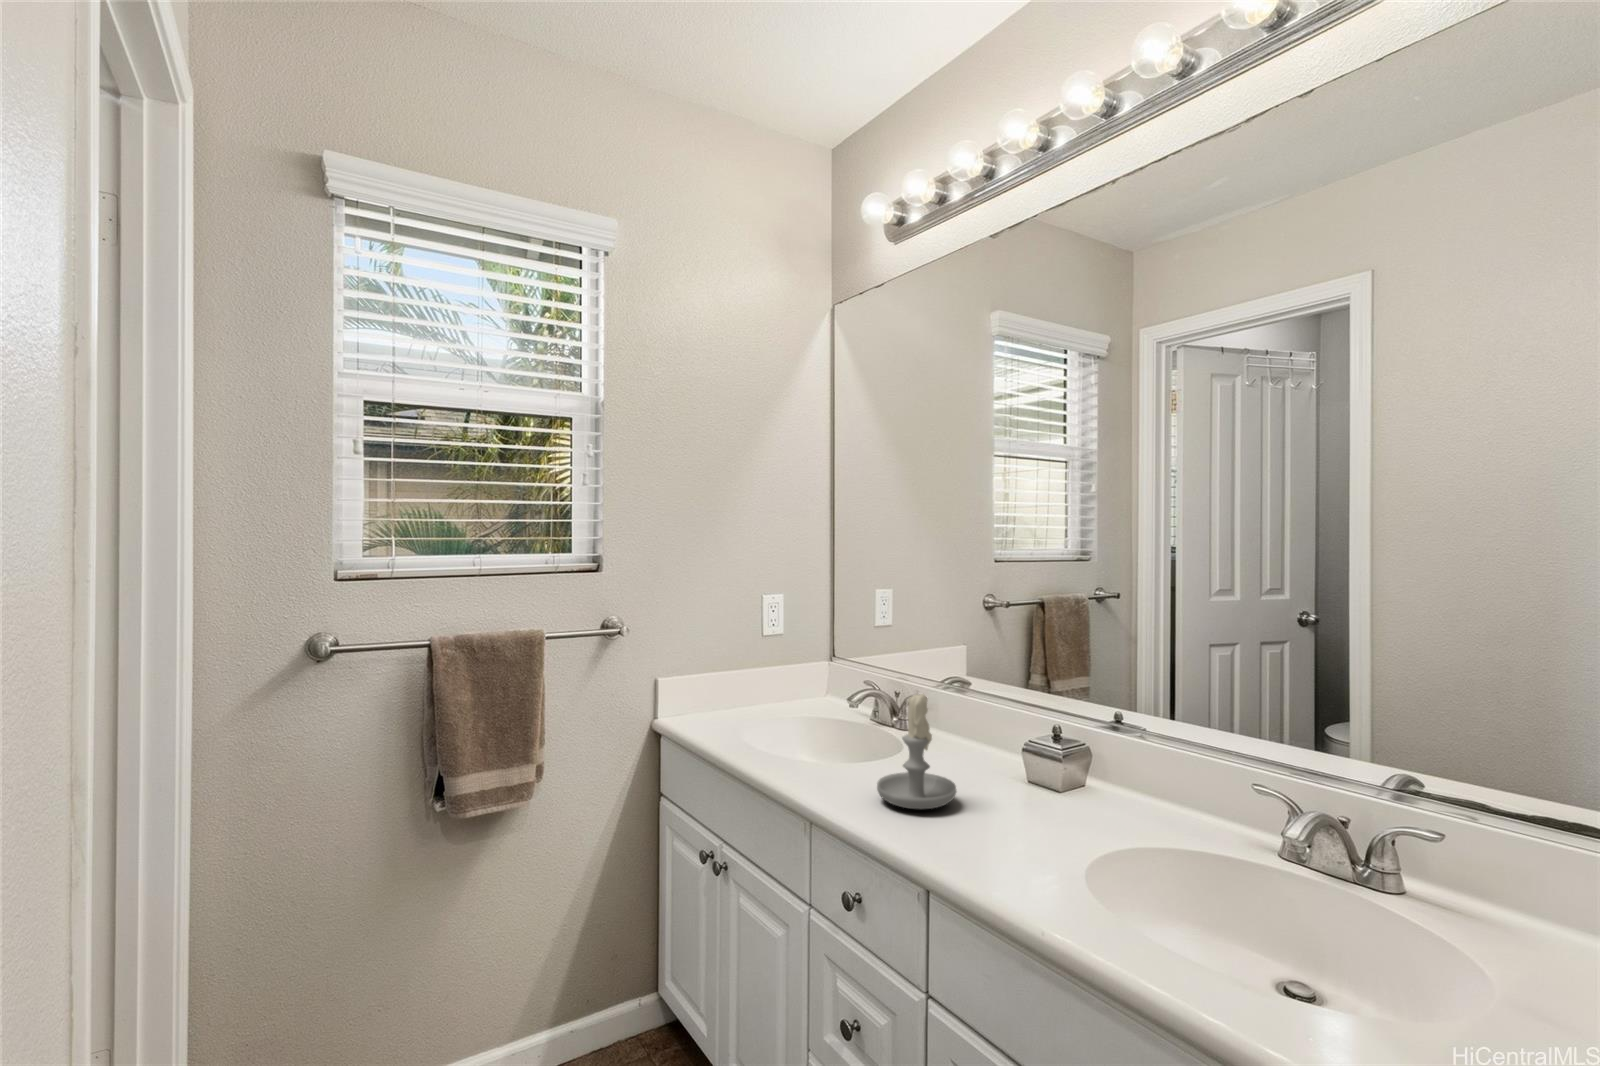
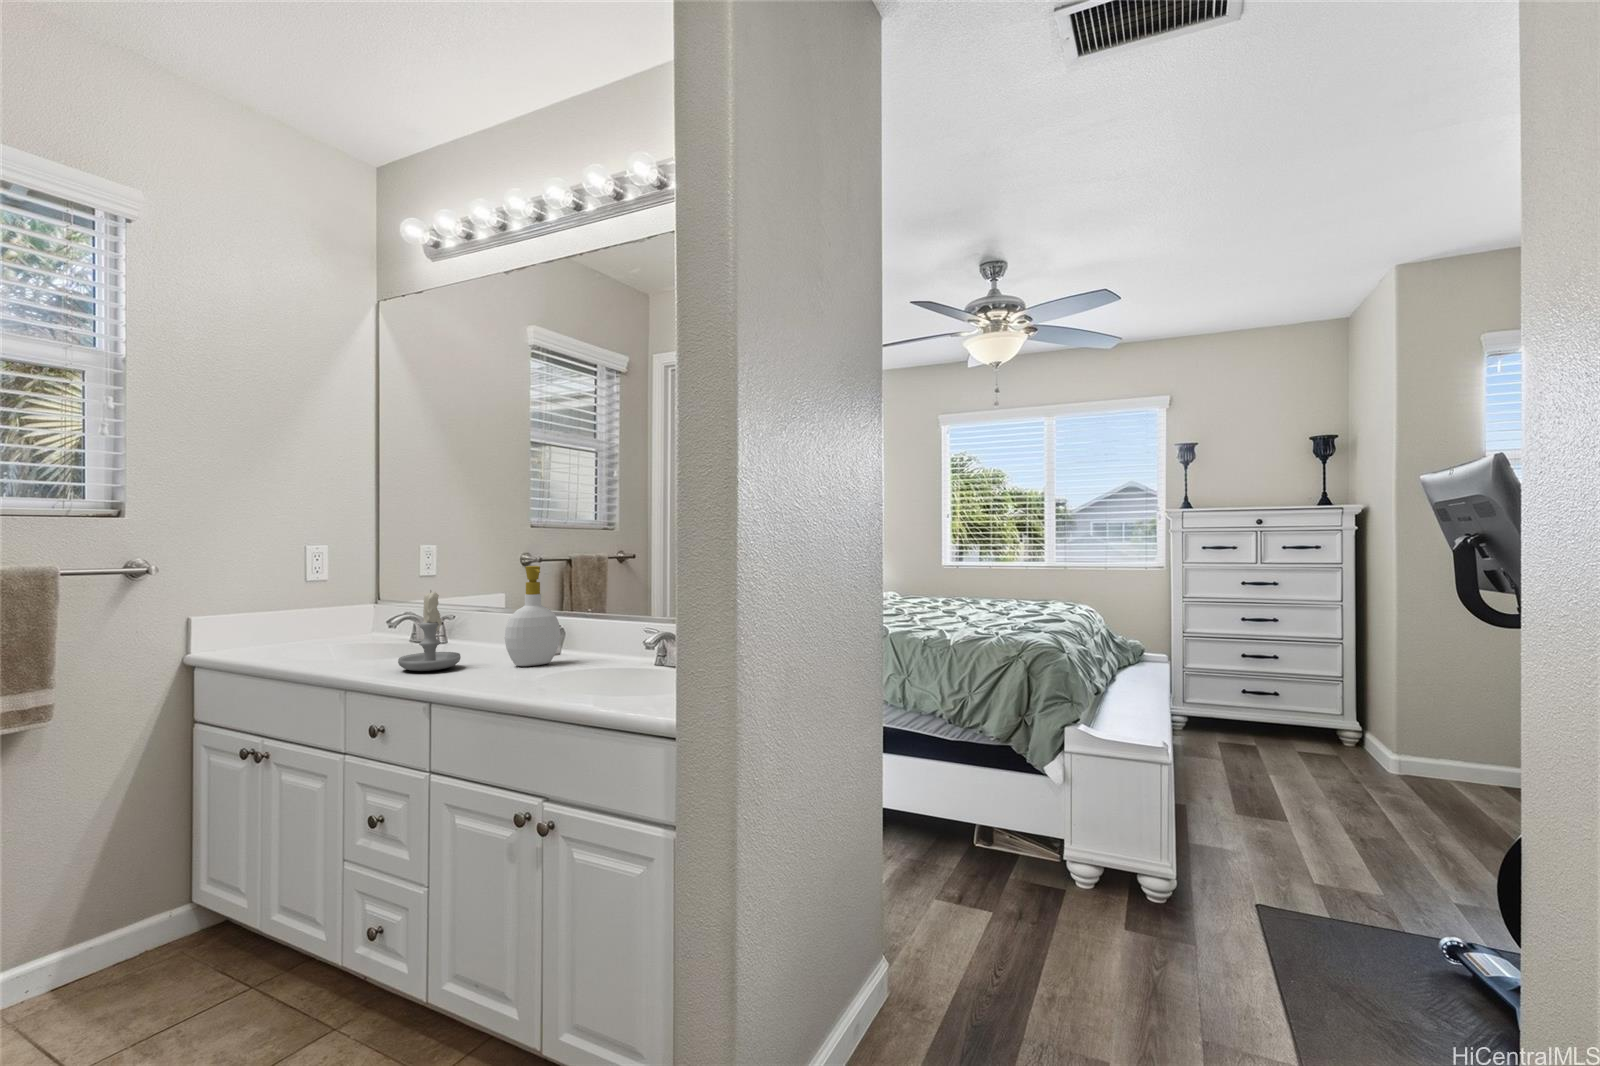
soap bottle: none [1018,662,1099,817] -> present [505,566,560,666]

